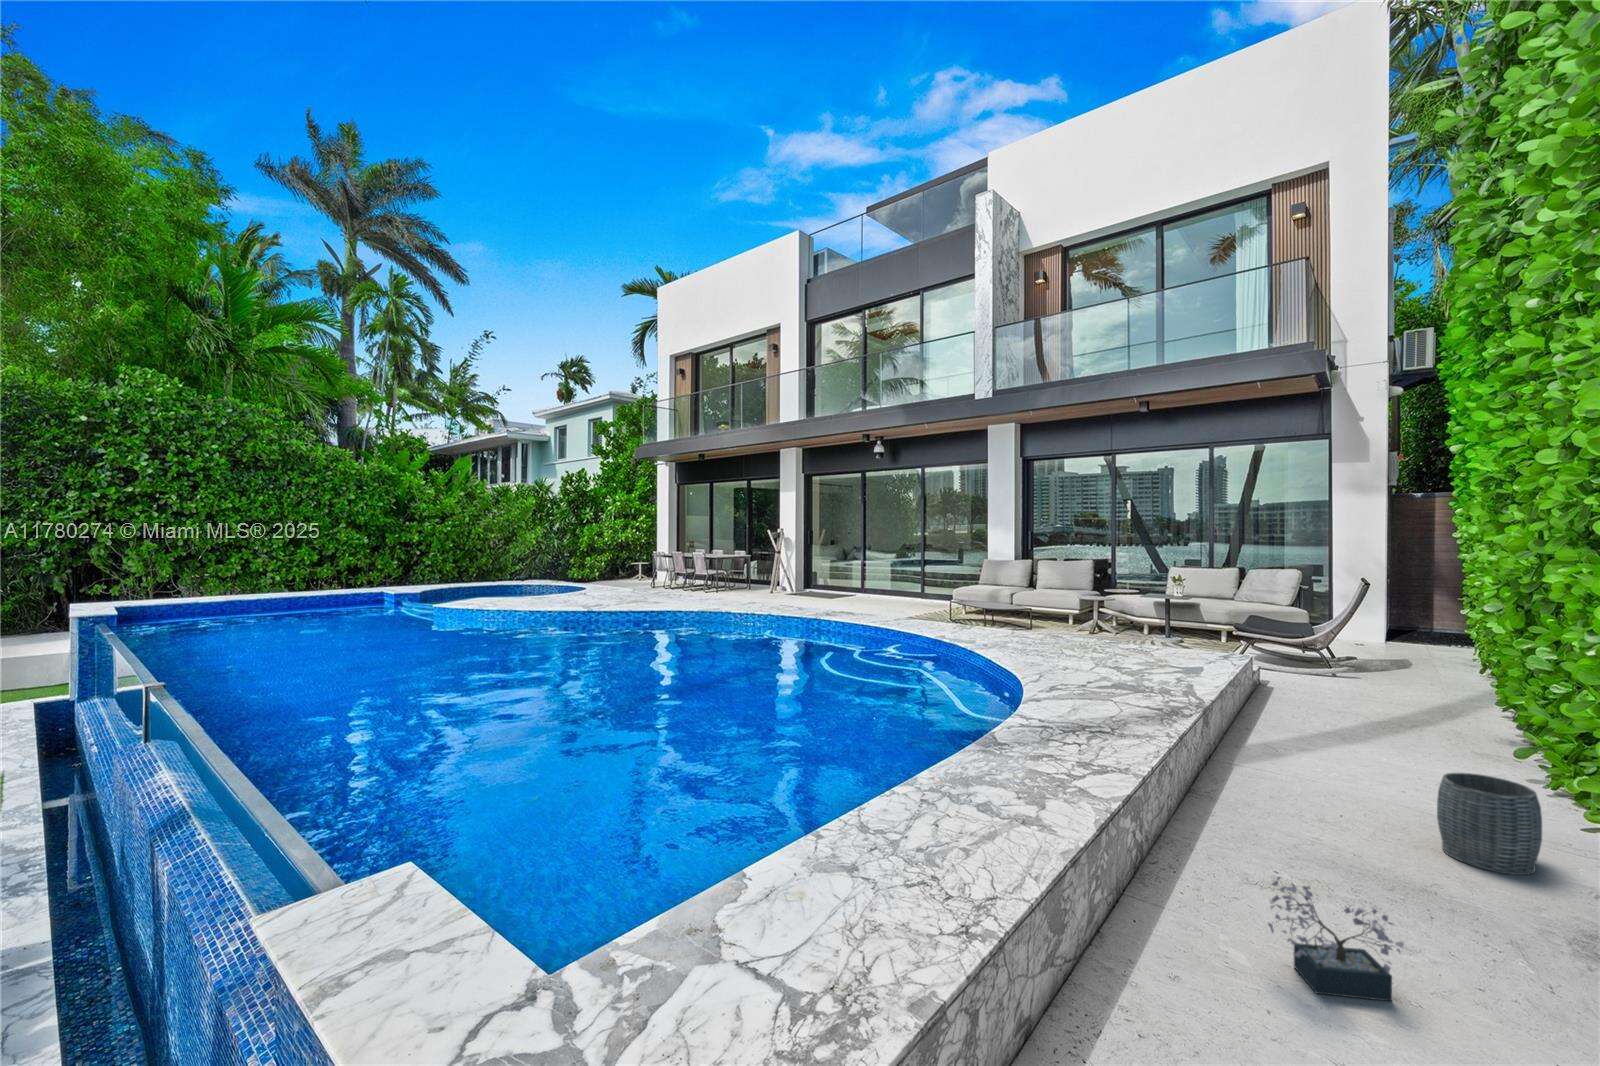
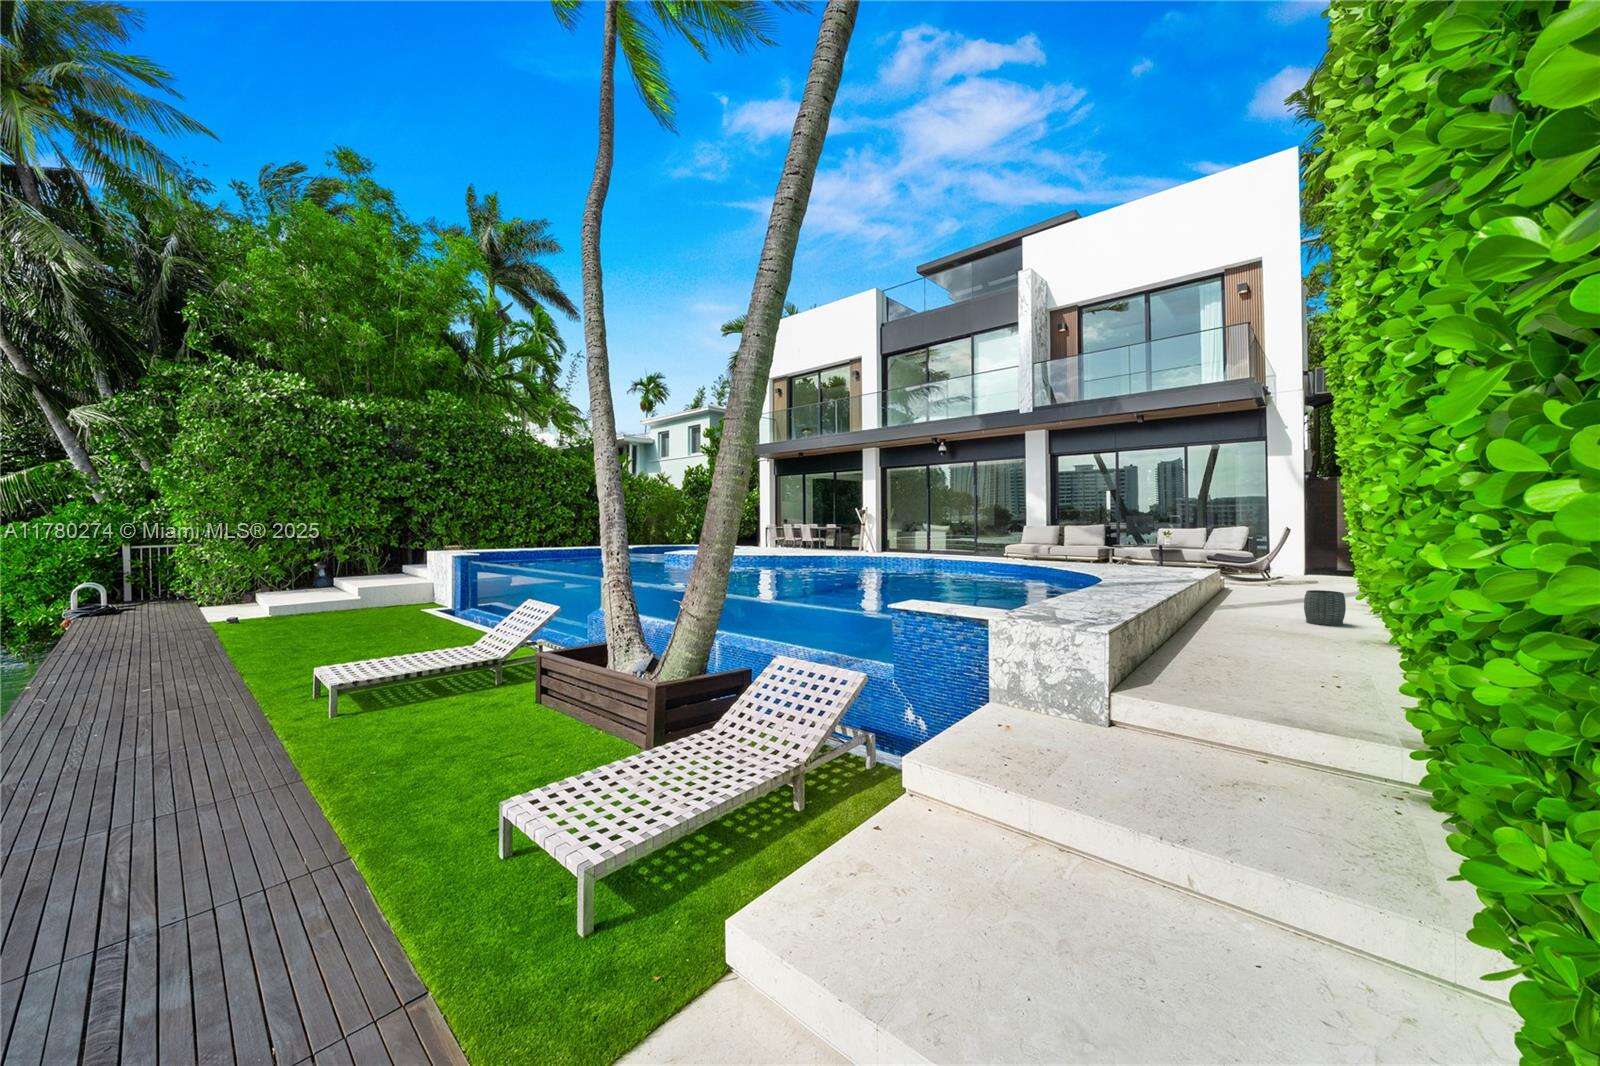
decorative plant: present [1268,877,1404,1001] -> none [1234,607,1282,642]

